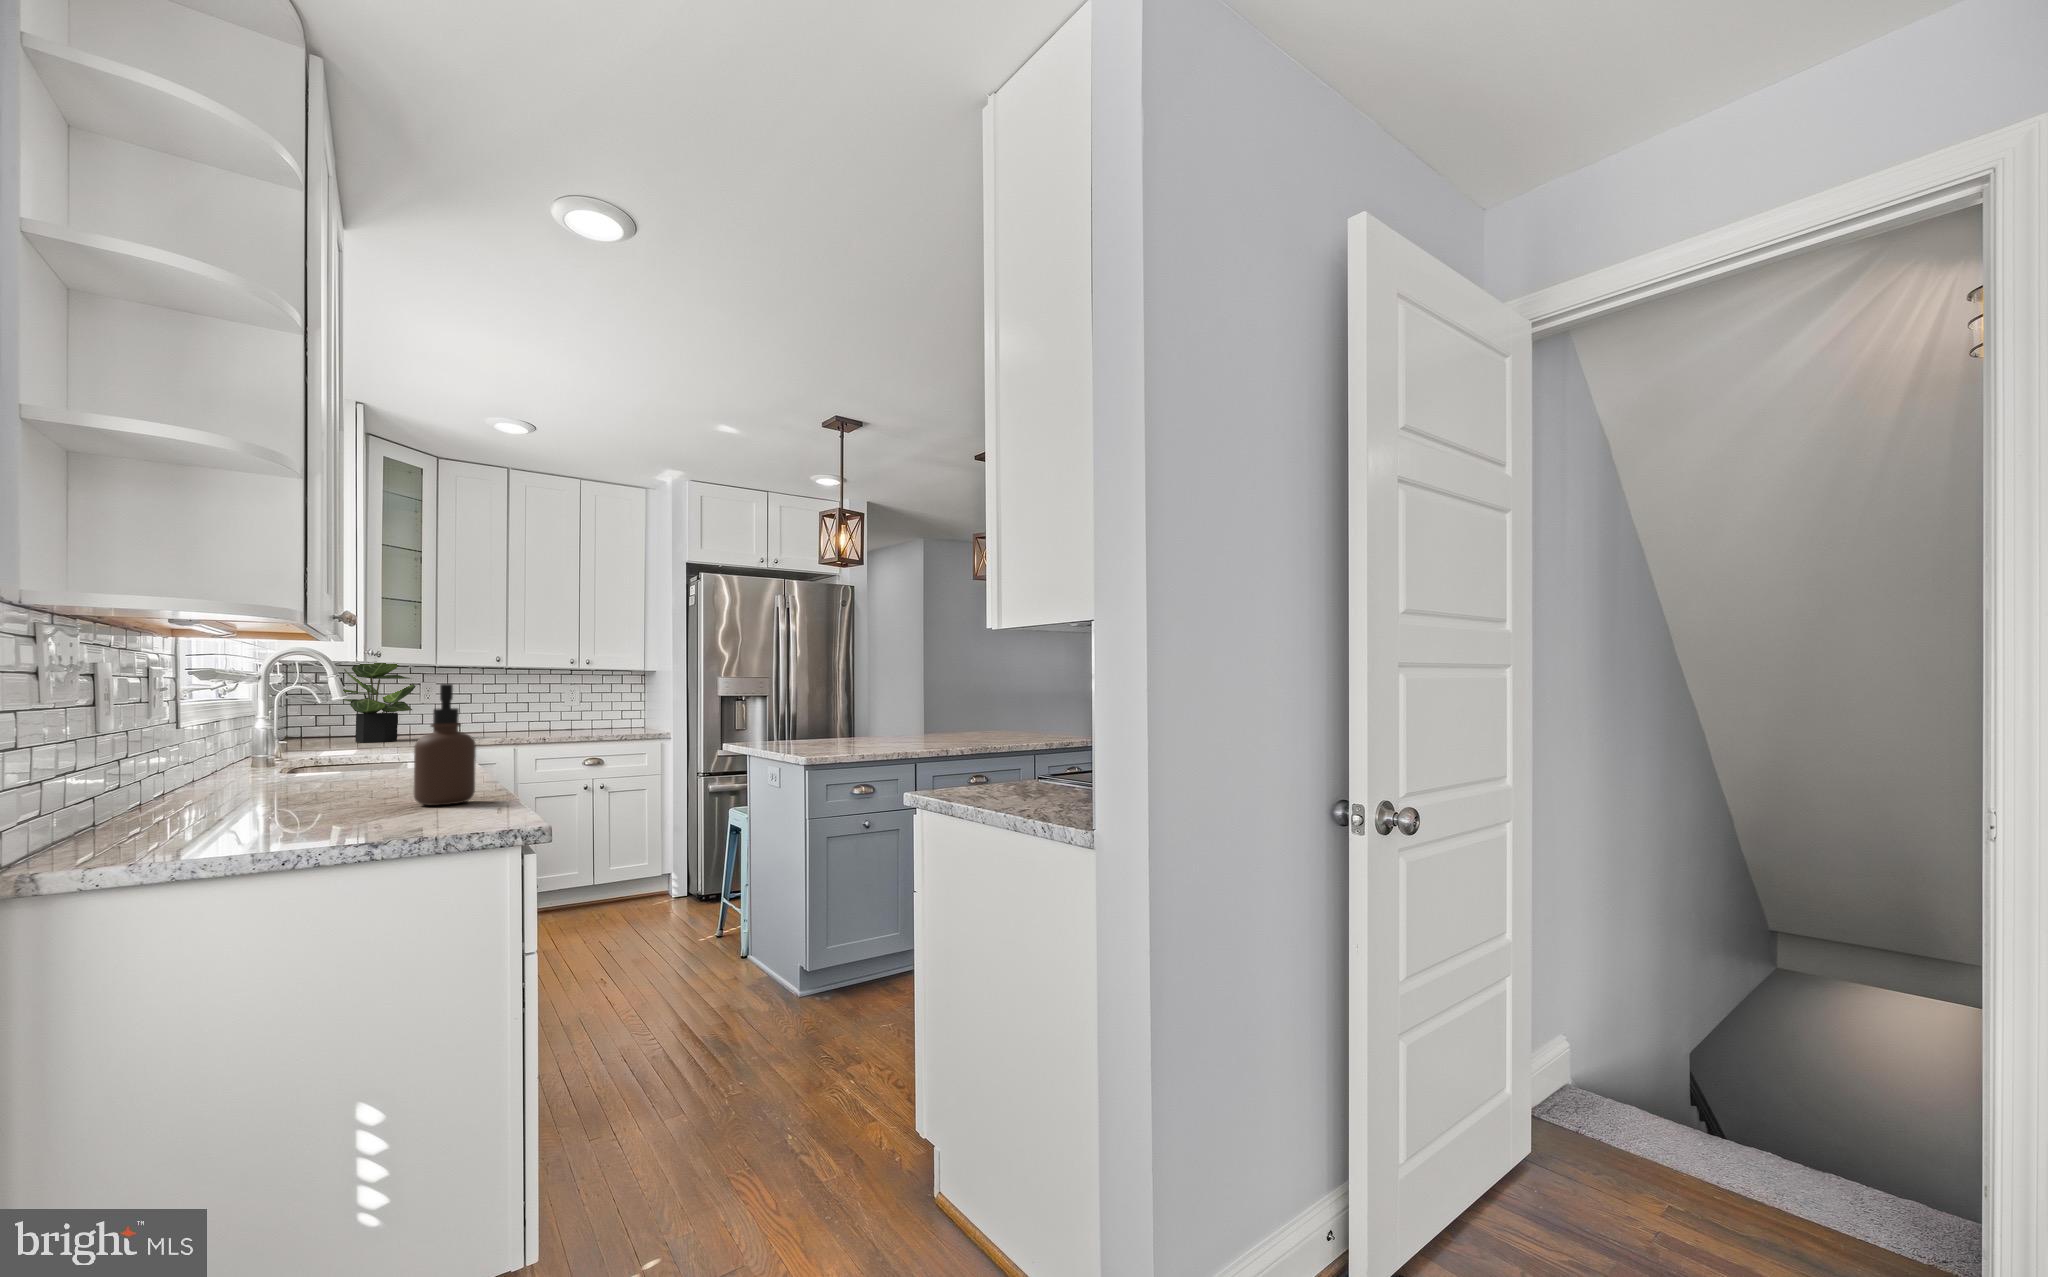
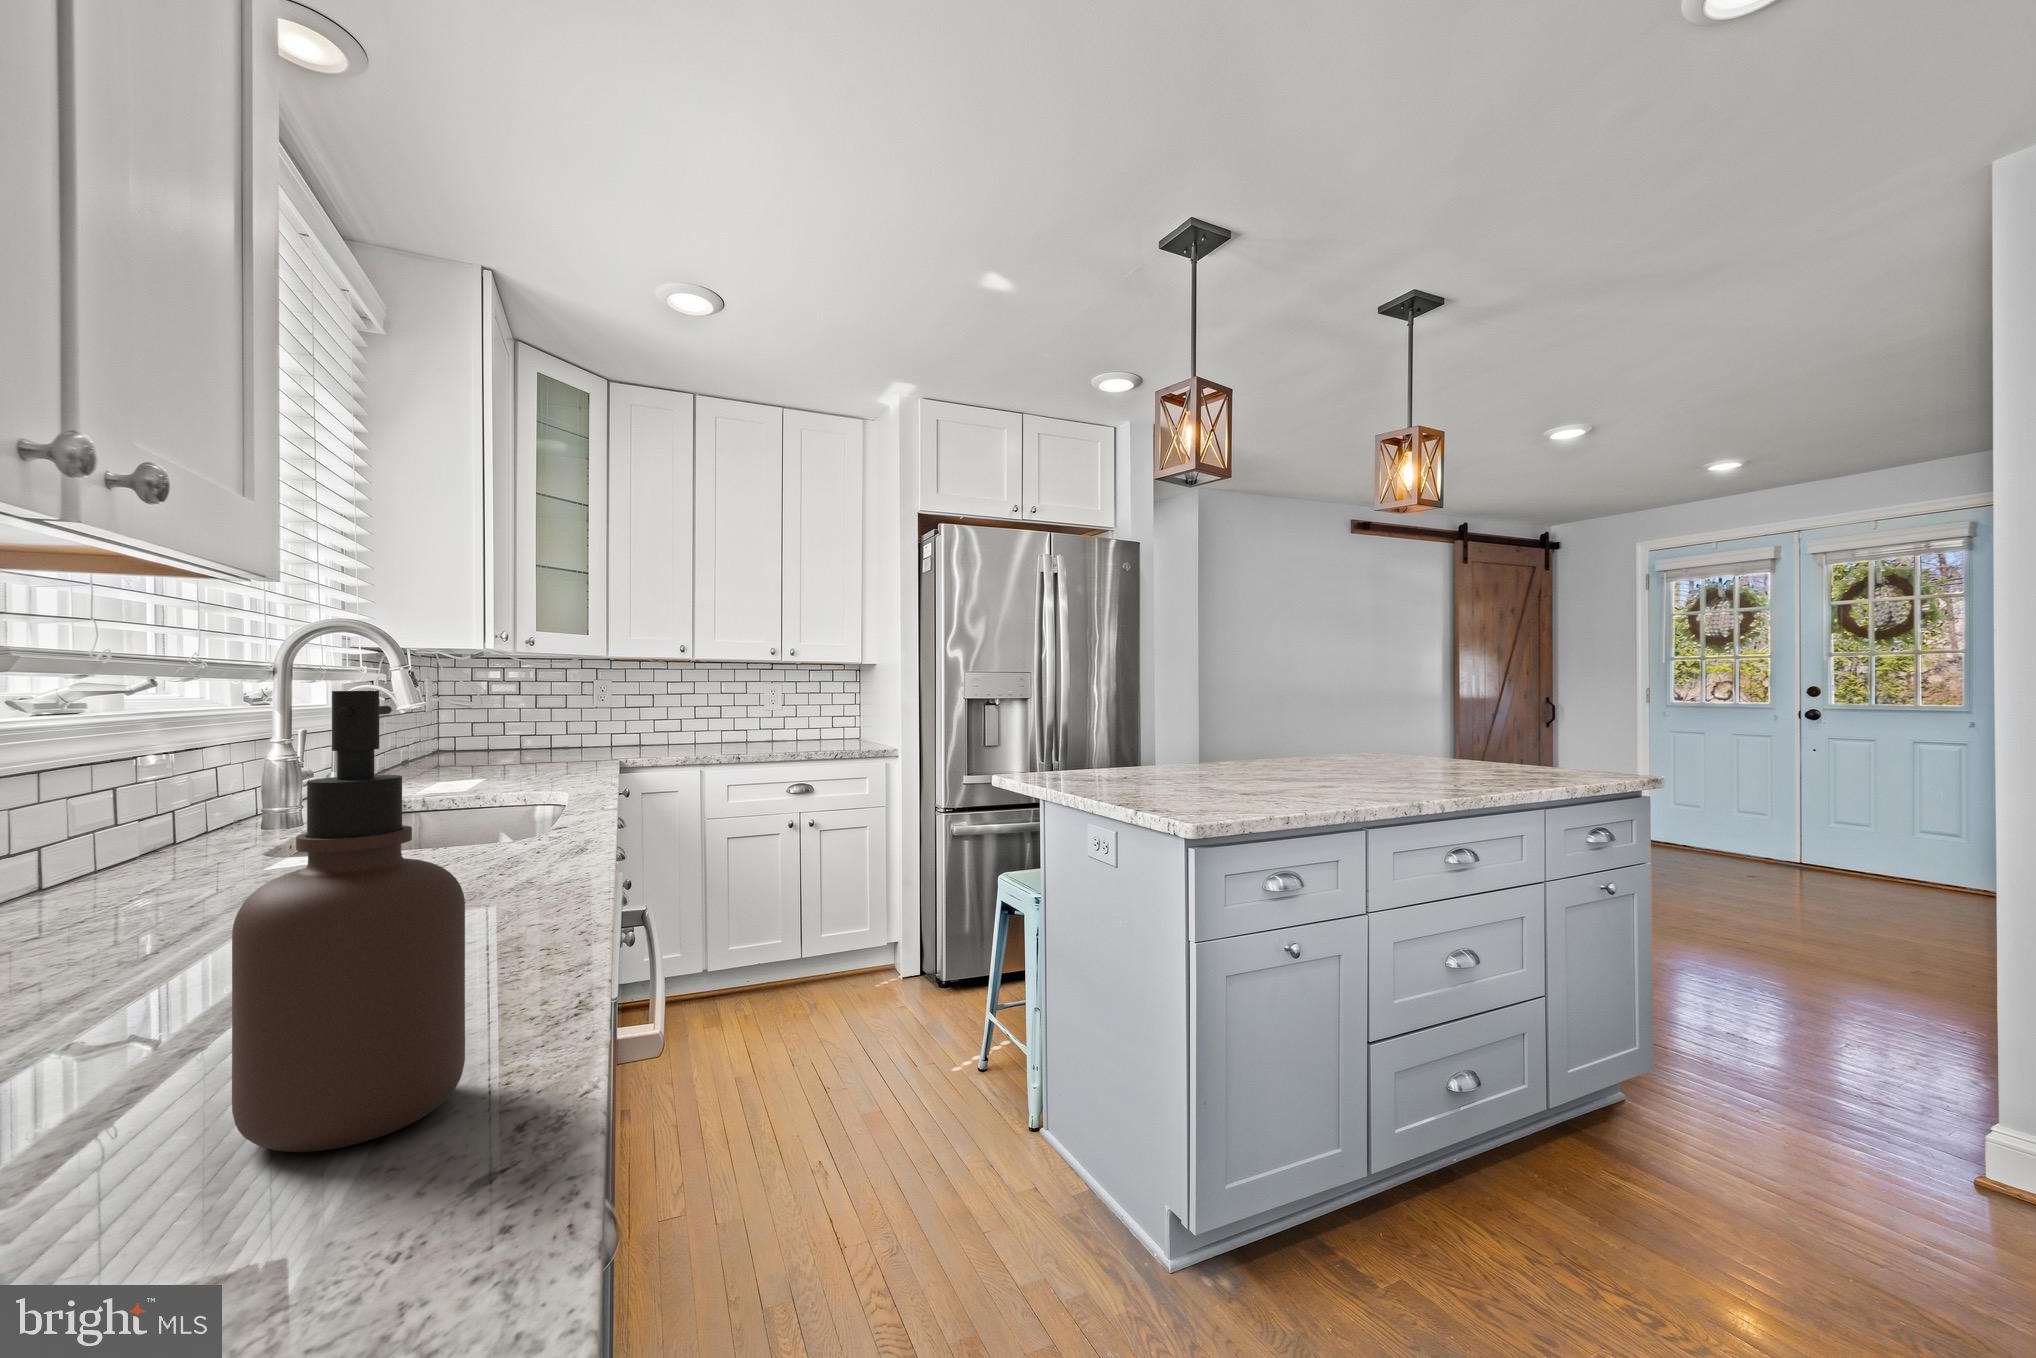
potted plant: present [343,663,416,742] -> none [492,648,587,755]

